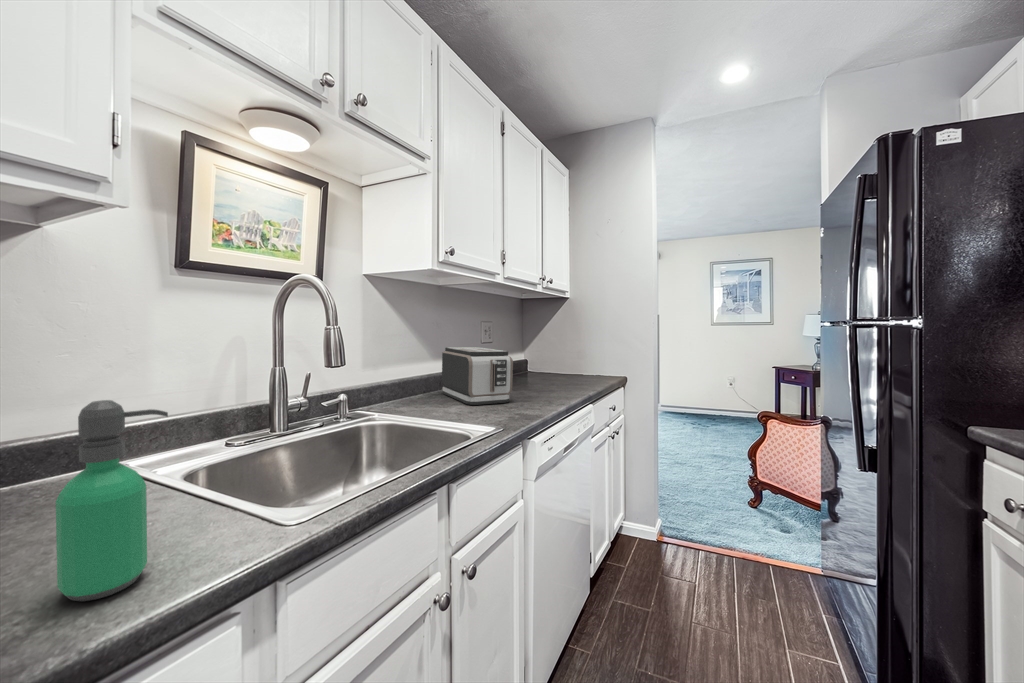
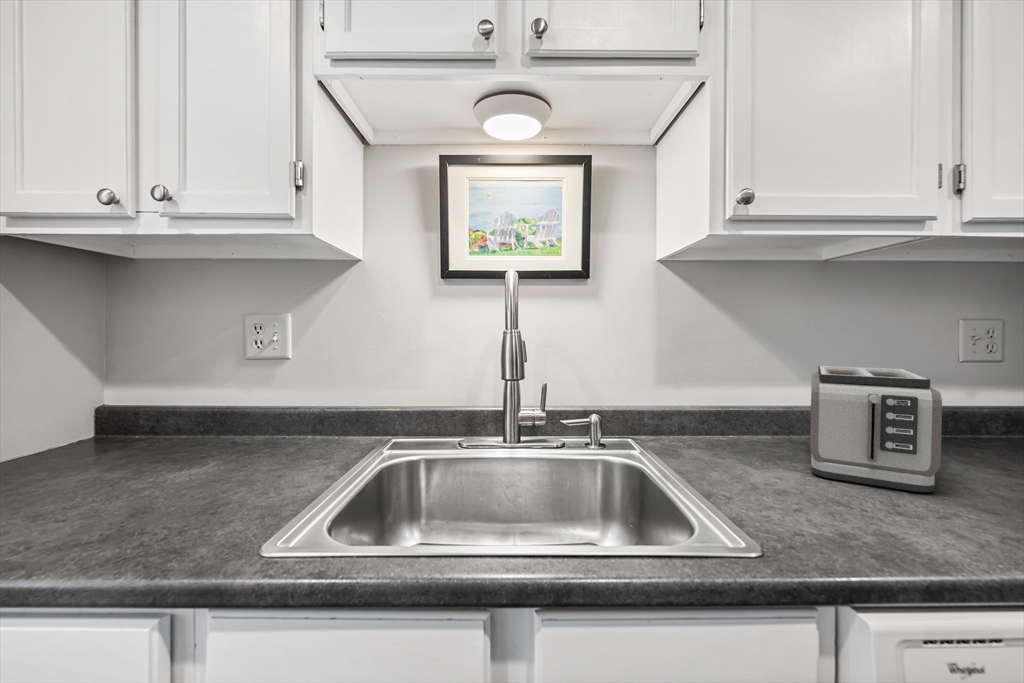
soap dispenser: present [56,400,168,601] -> none [136,377,200,527]

